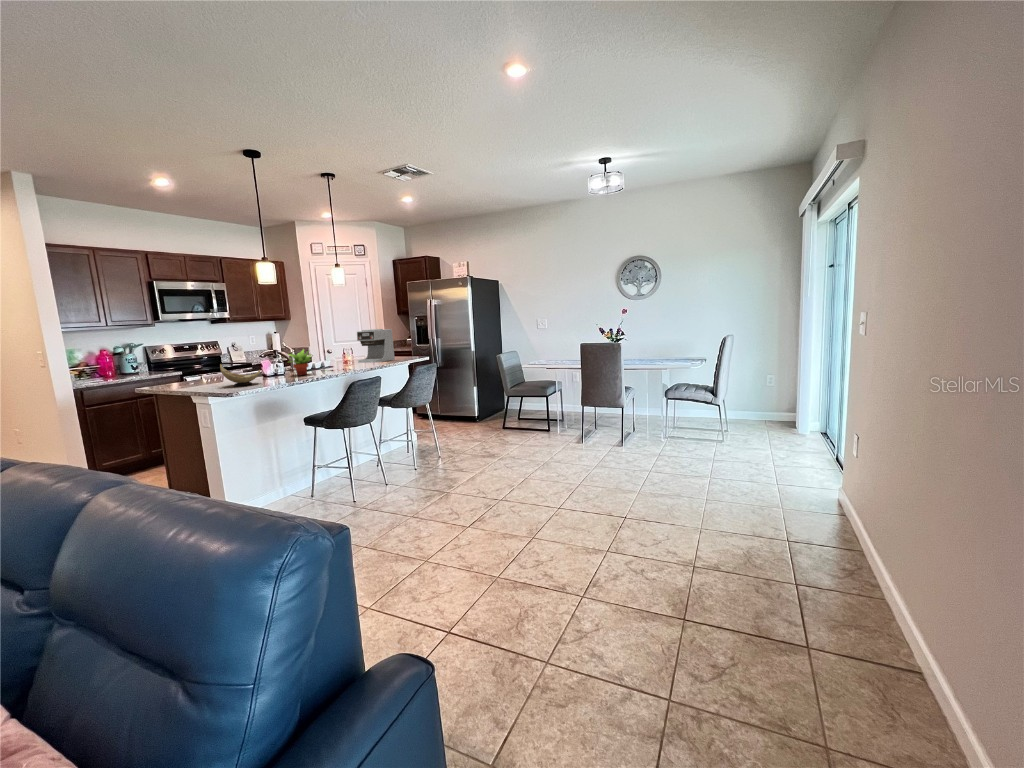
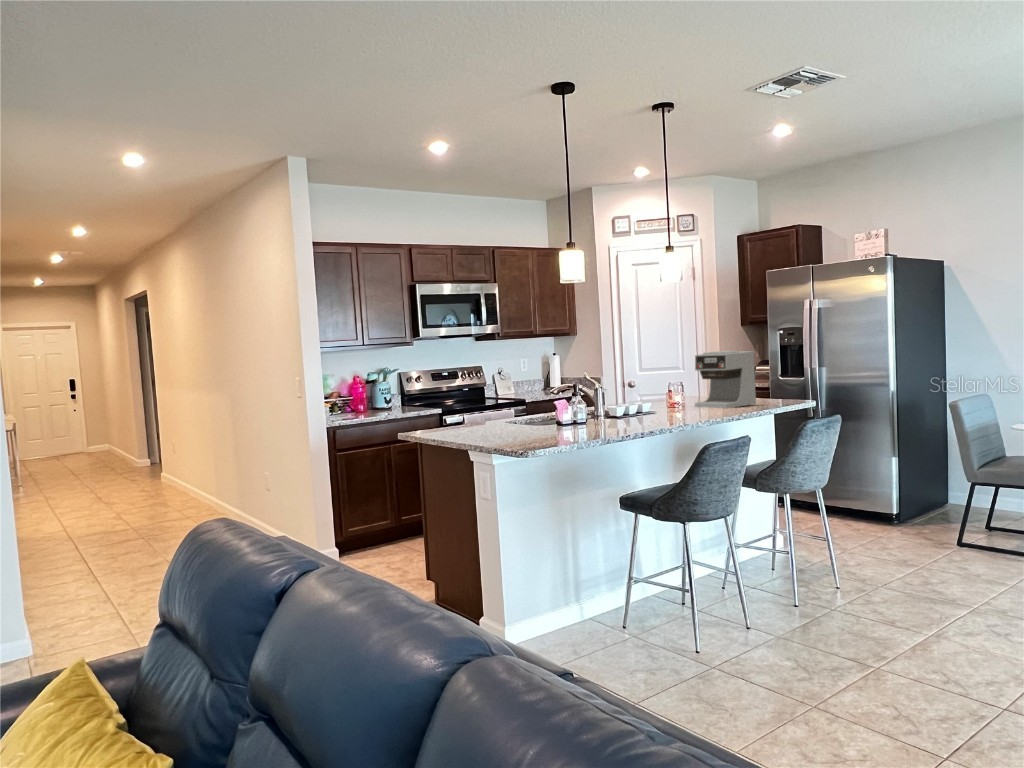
succulent plant: present [290,349,311,376] -> none [598,383,640,427]
decorative bowl: present [220,364,260,386] -> none [512,405,565,439]

